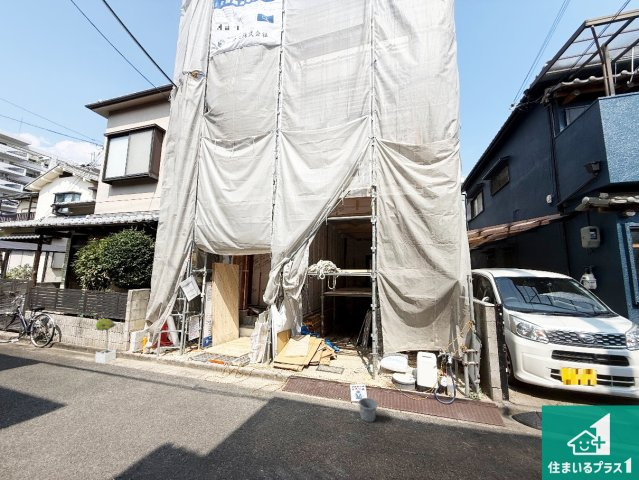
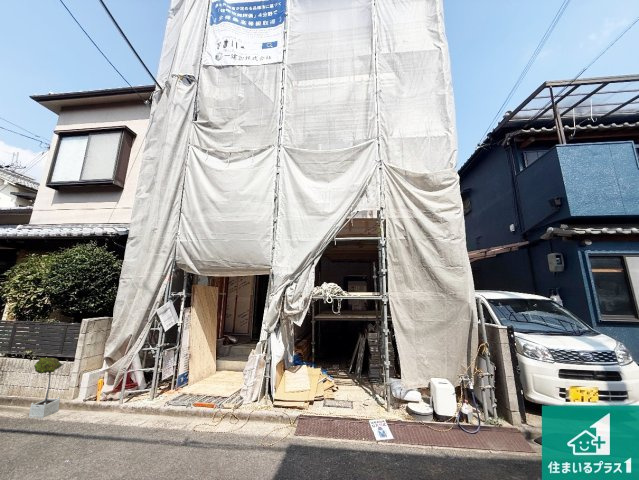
bucket: present [359,398,377,422] -> none [390,427,412,460]

